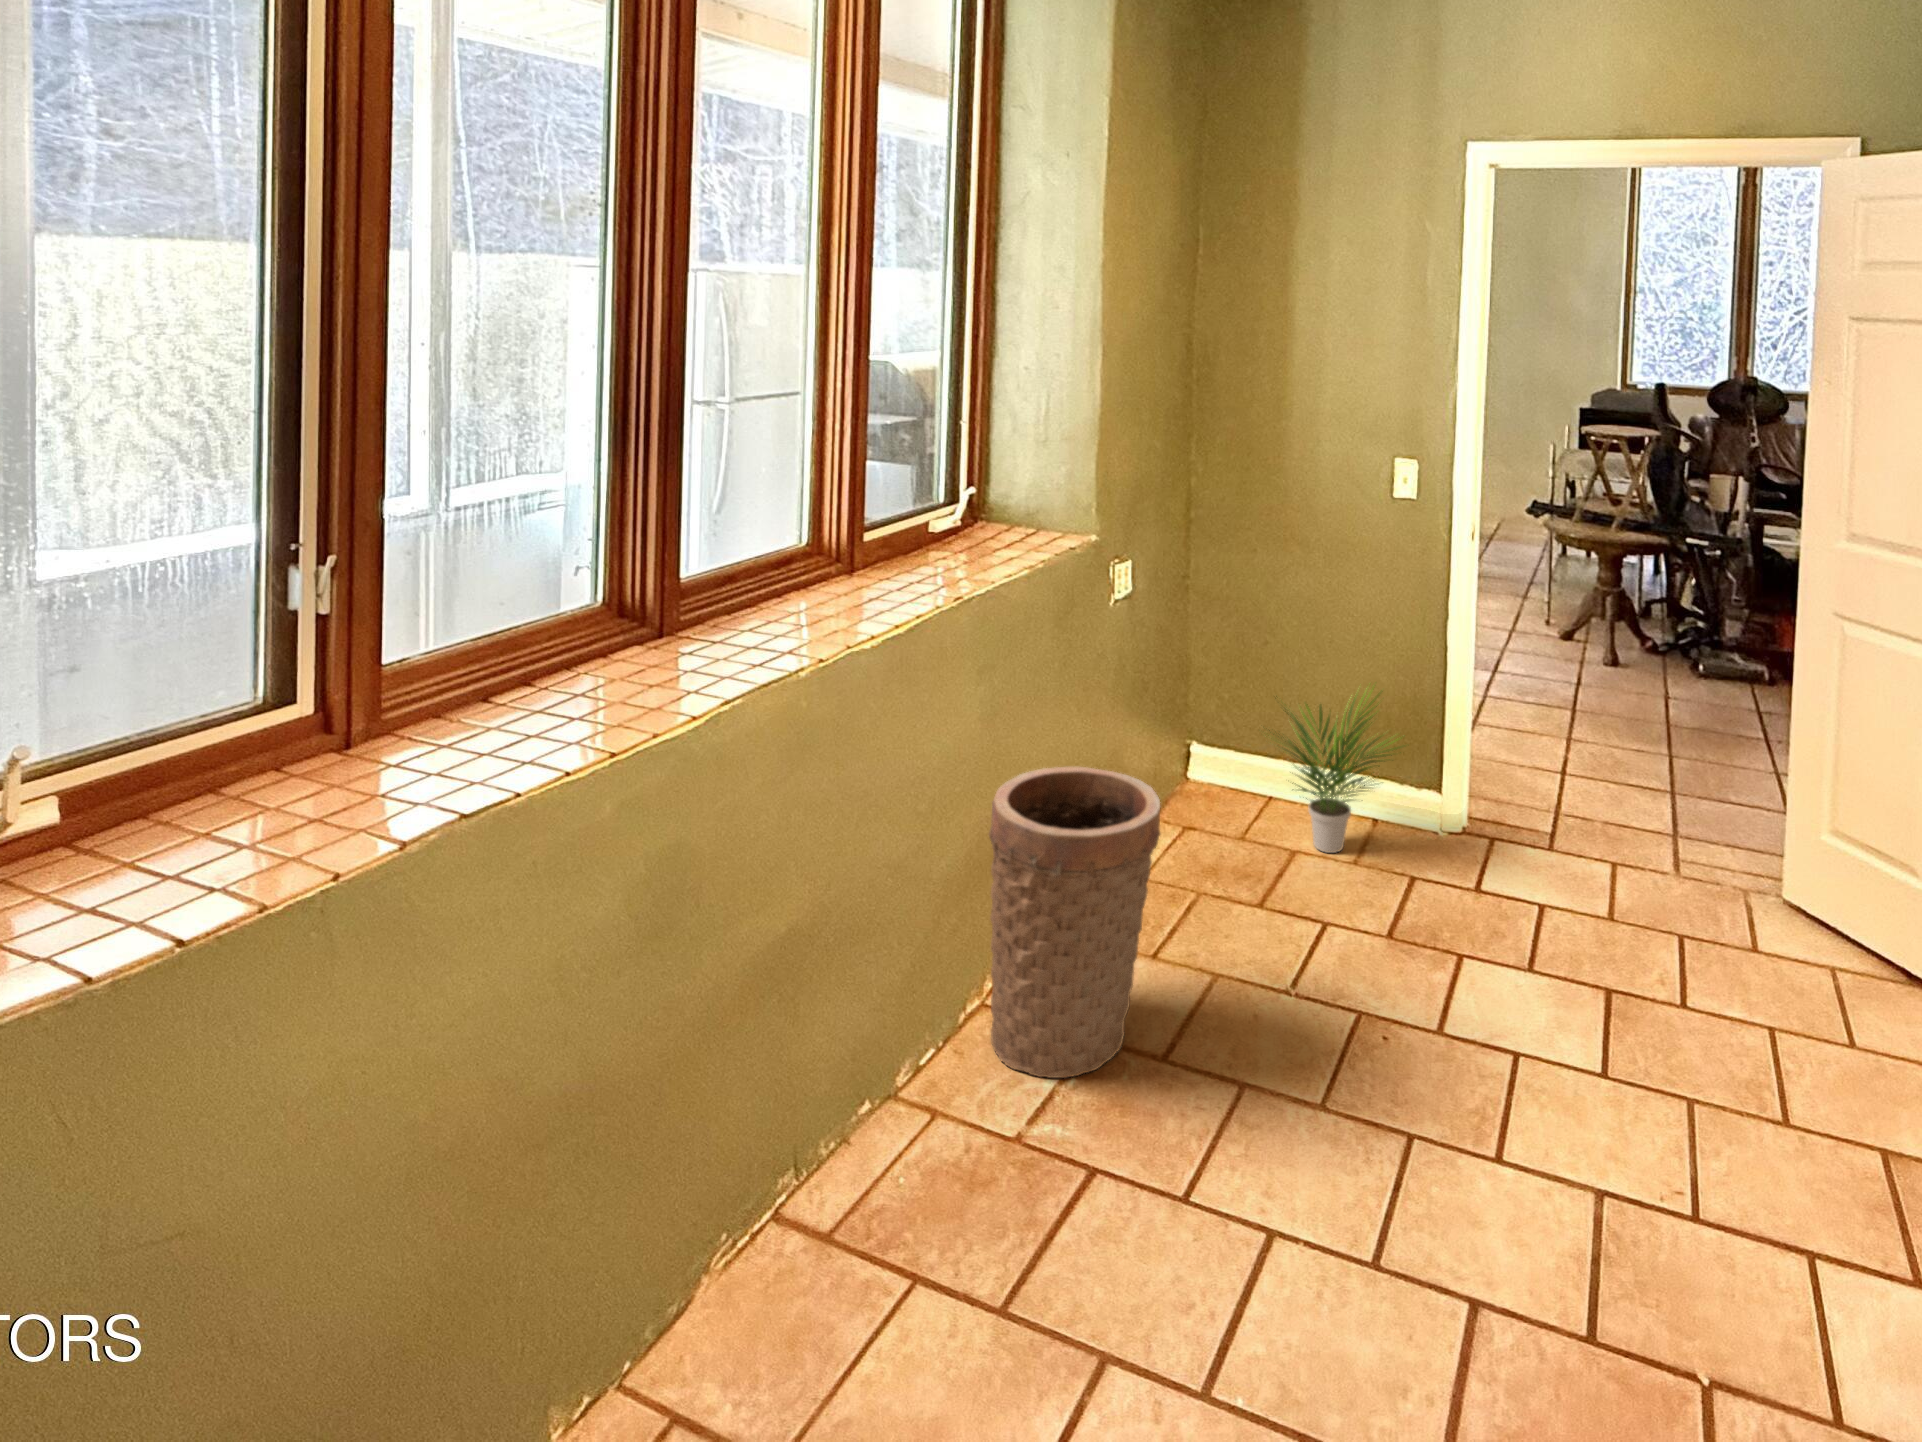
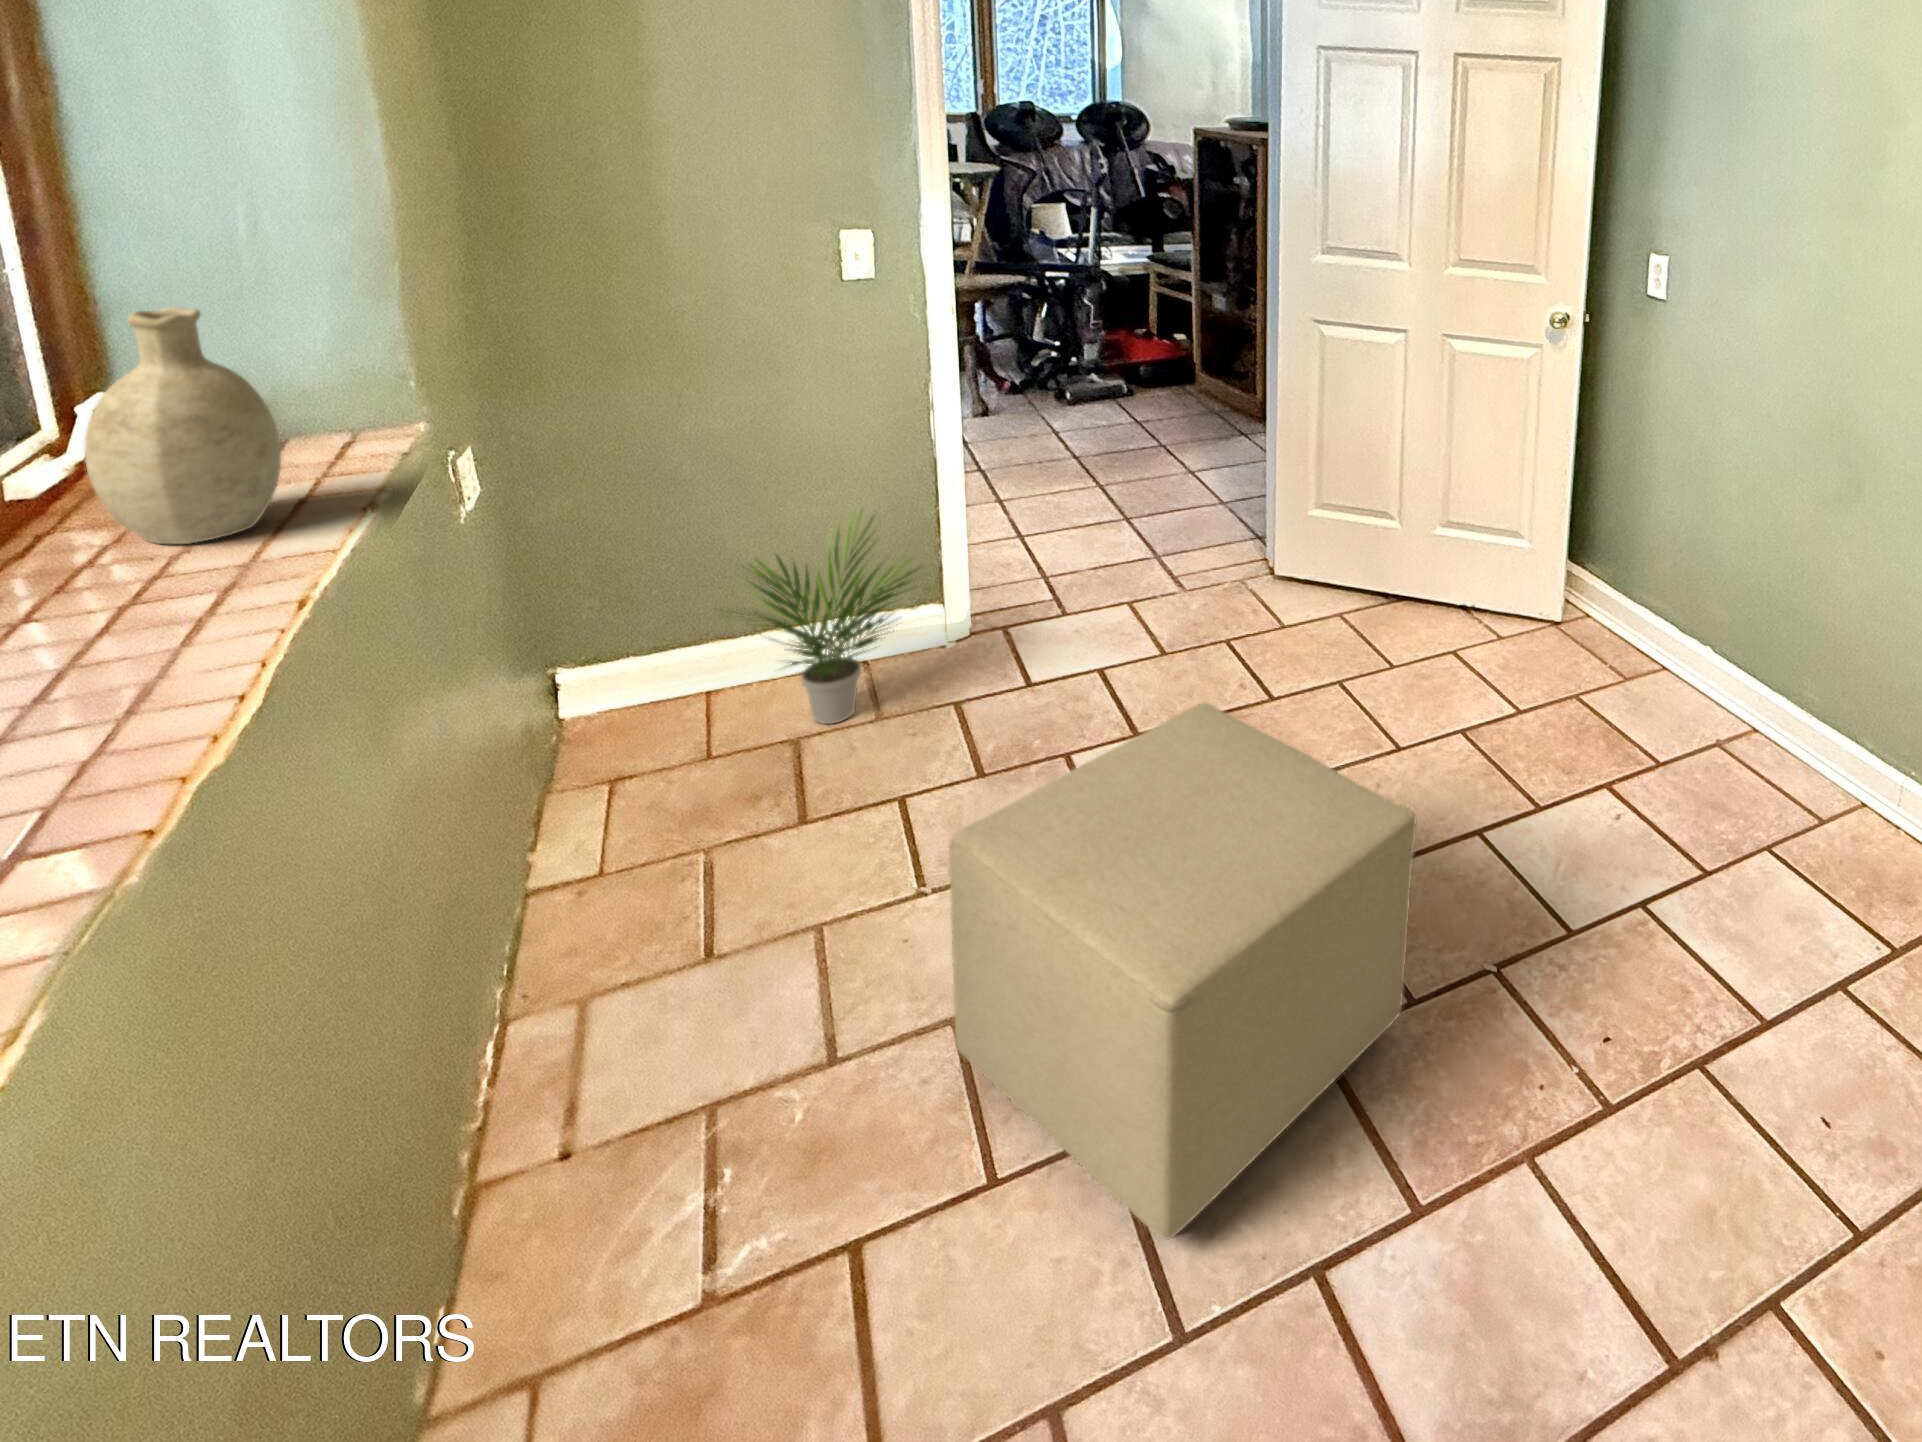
decorative vase: none [941,447,1006,568] -> present [85,307,281,544]
basket: present [989,767,1160,1078] -> none [454,749,784,1236]
ottoman: none [1215,902,1568,1341] -> present [949,702,1416,1239]

